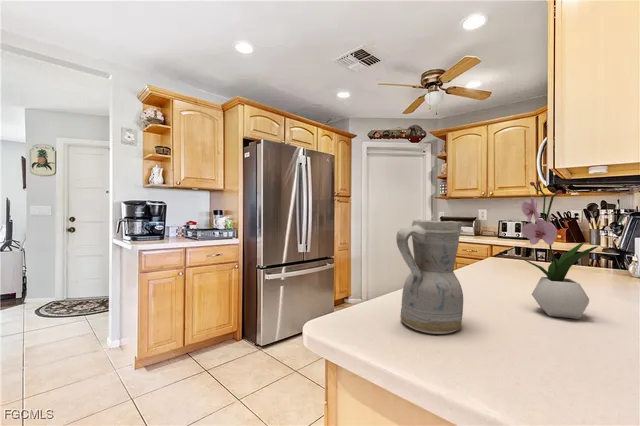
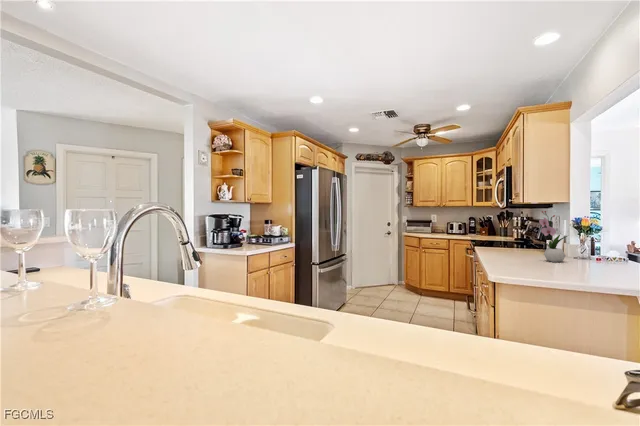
ceramic pitcher: present [396,219,463,334] -> none [513,228,539,269]

